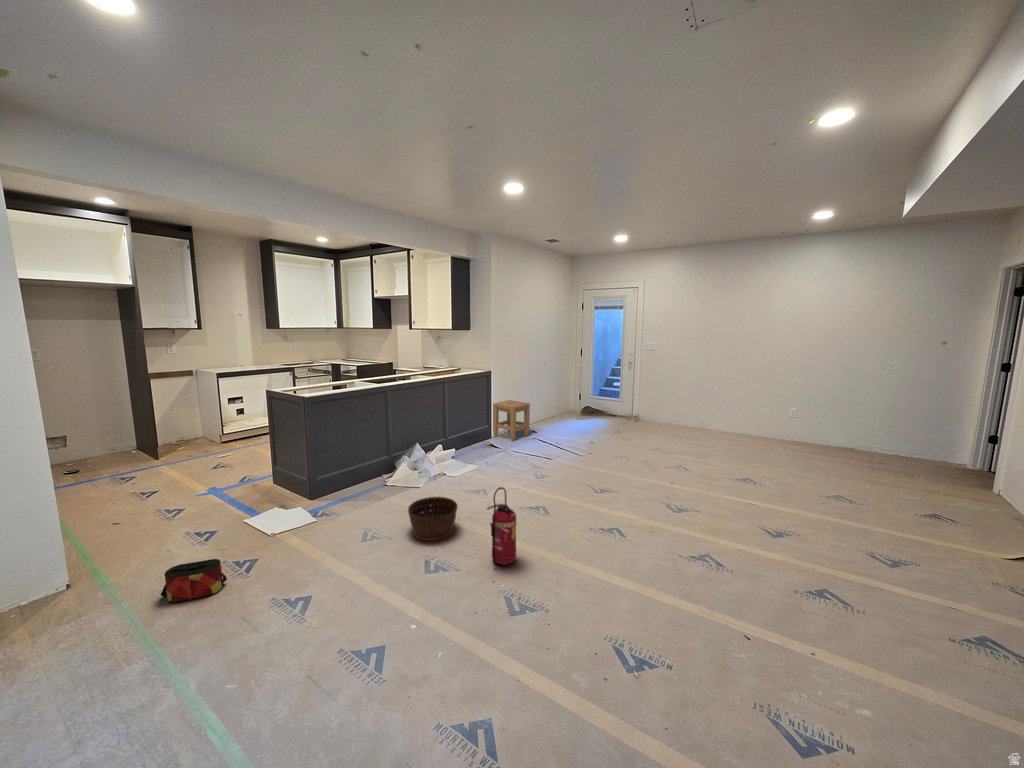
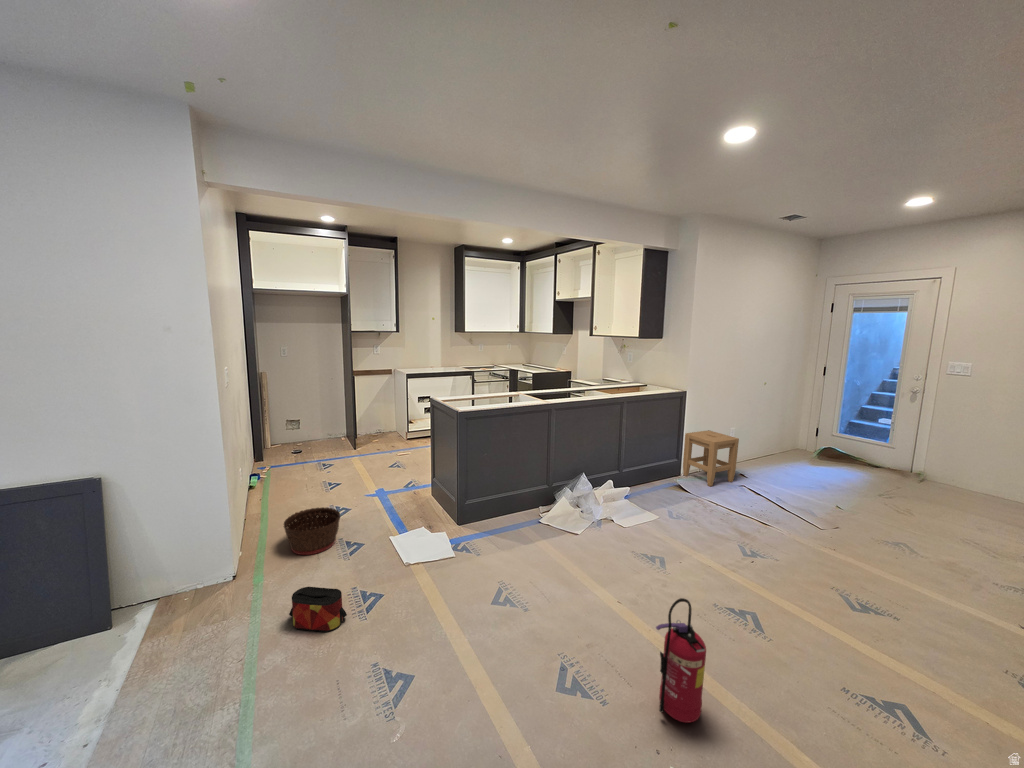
basket: present [408,497,457,541] -> present [284,507,340,555]

